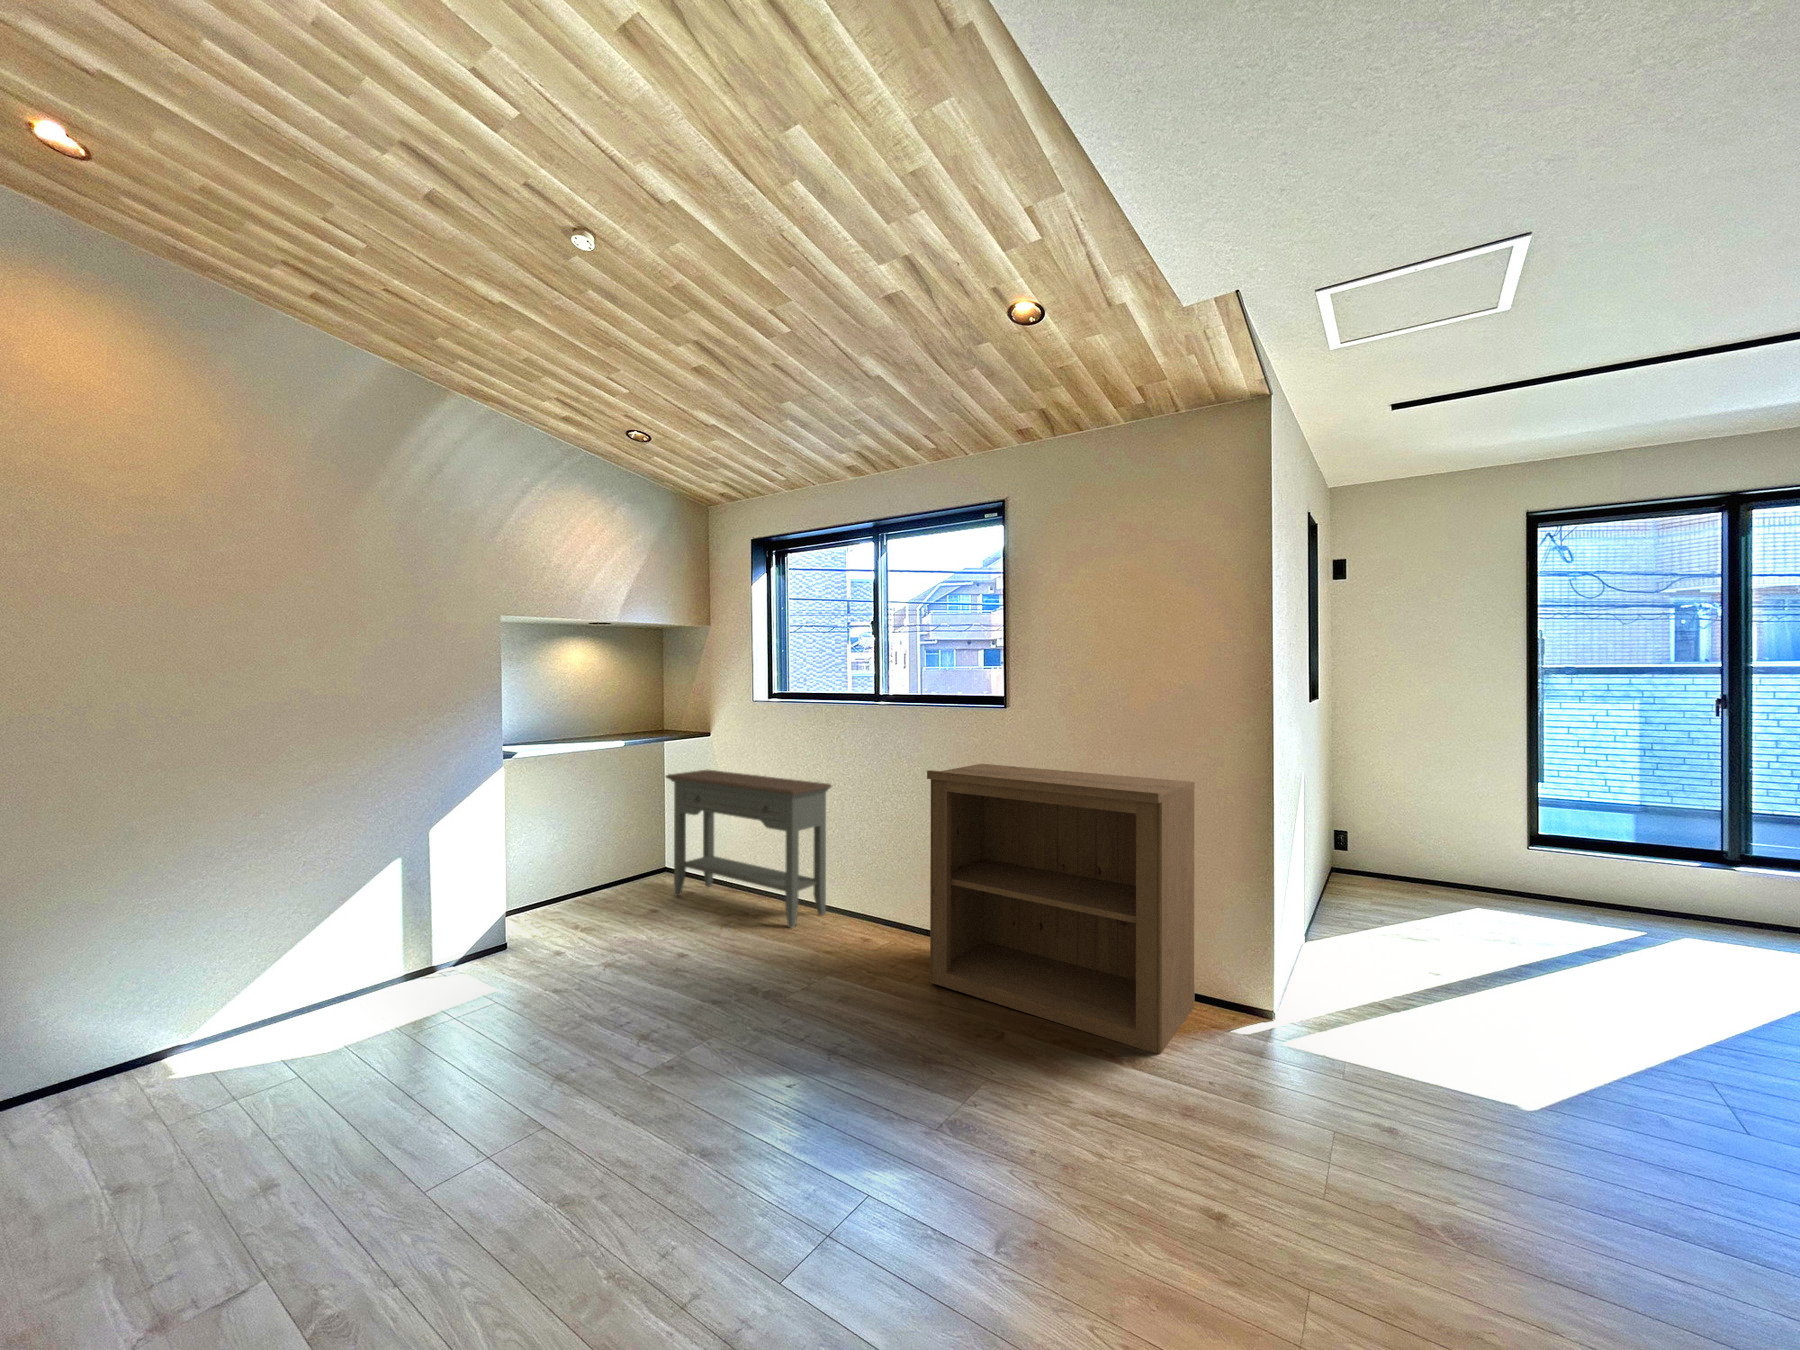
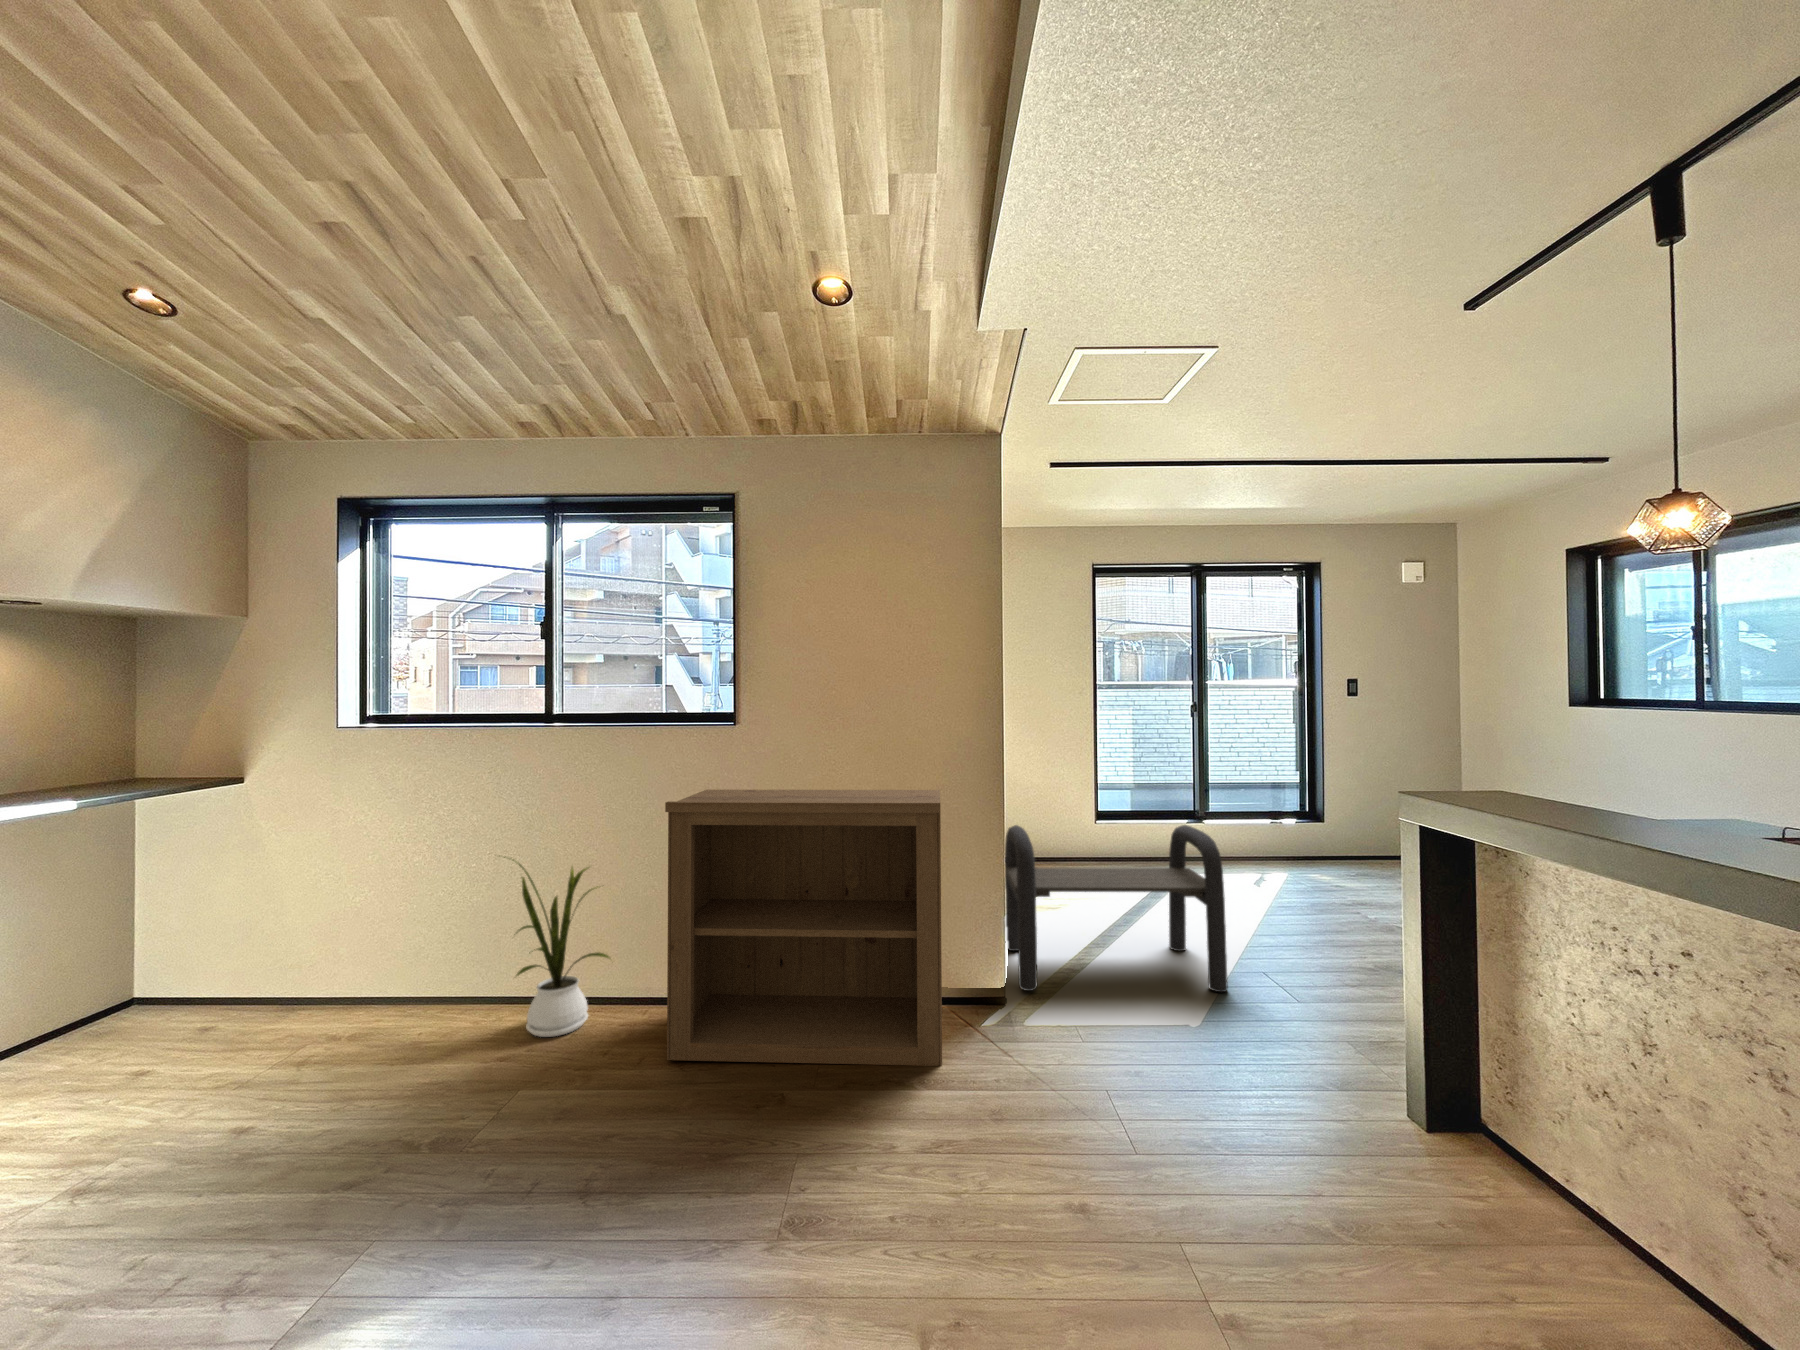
console table: present [666,770,831,928] -> none [157,833,482,1041]
house plant: none [831,800,911,946] -> present [504,857,609,1037]
bench: none [1294,831,1612,1087] -> present [1005,825,1228,992]

